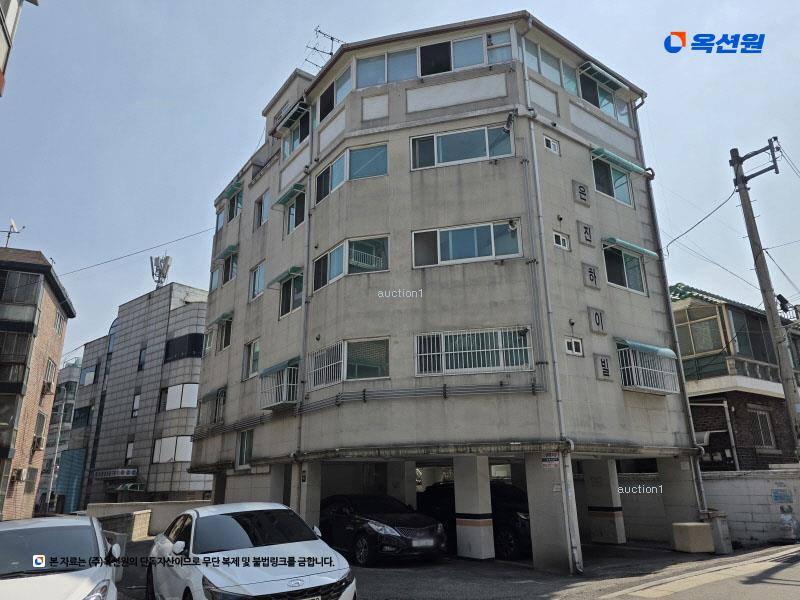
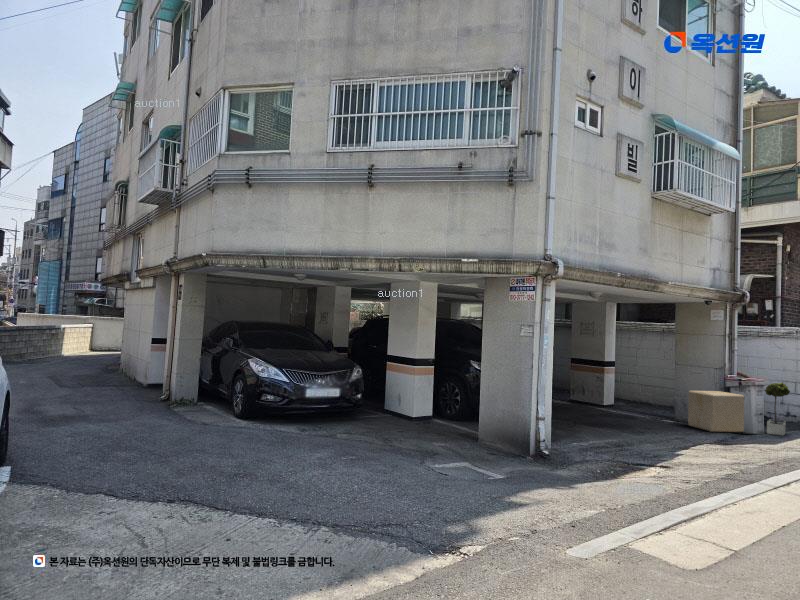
potted tree: none [724,512,744,551] -> present [765,382,790,435]

